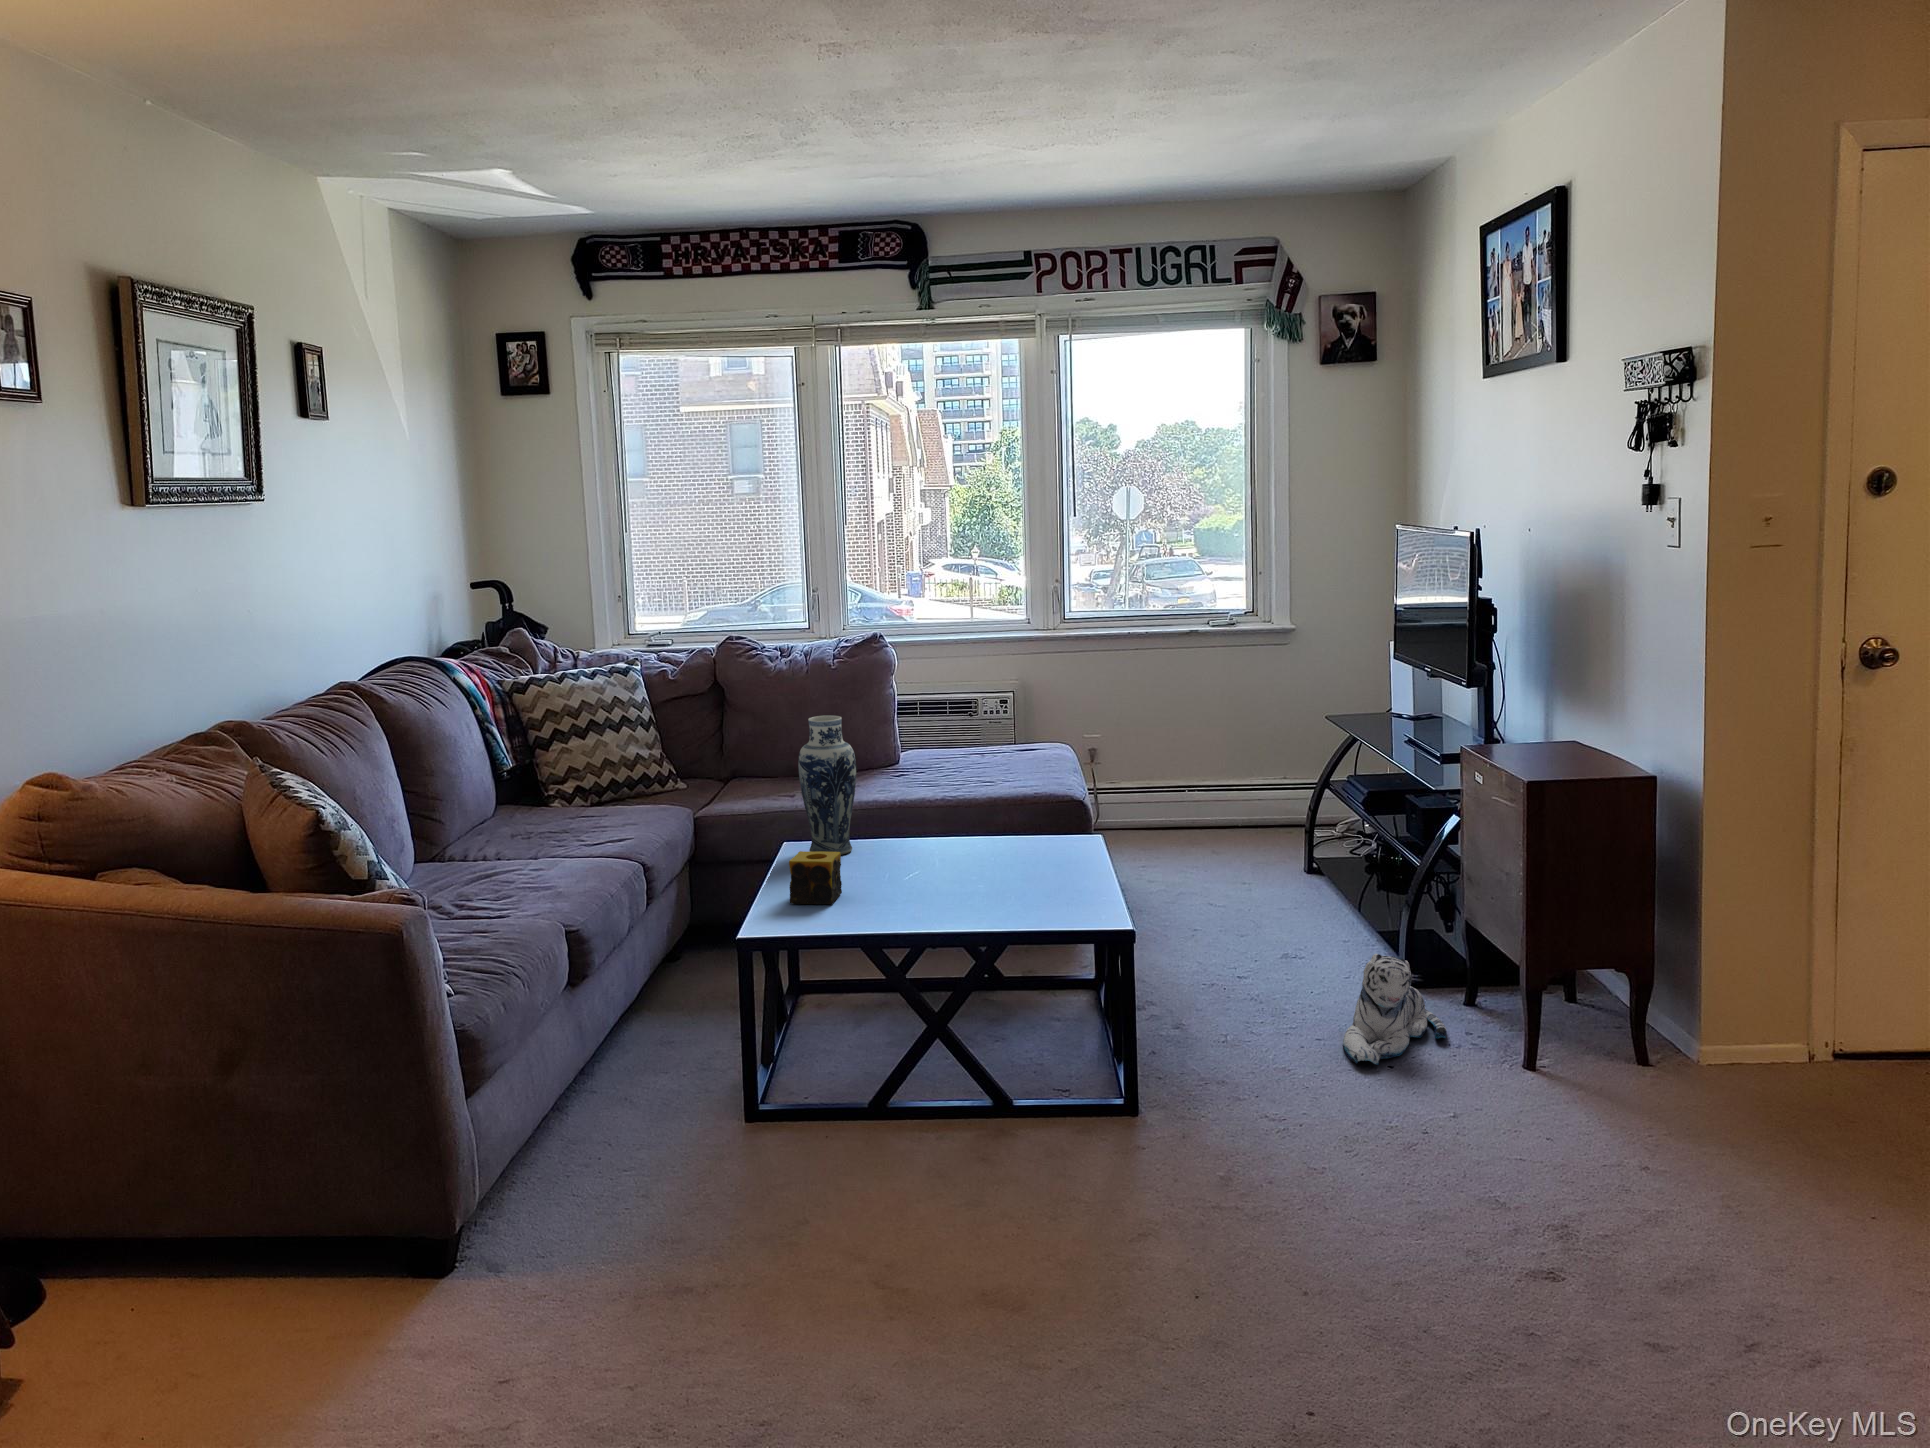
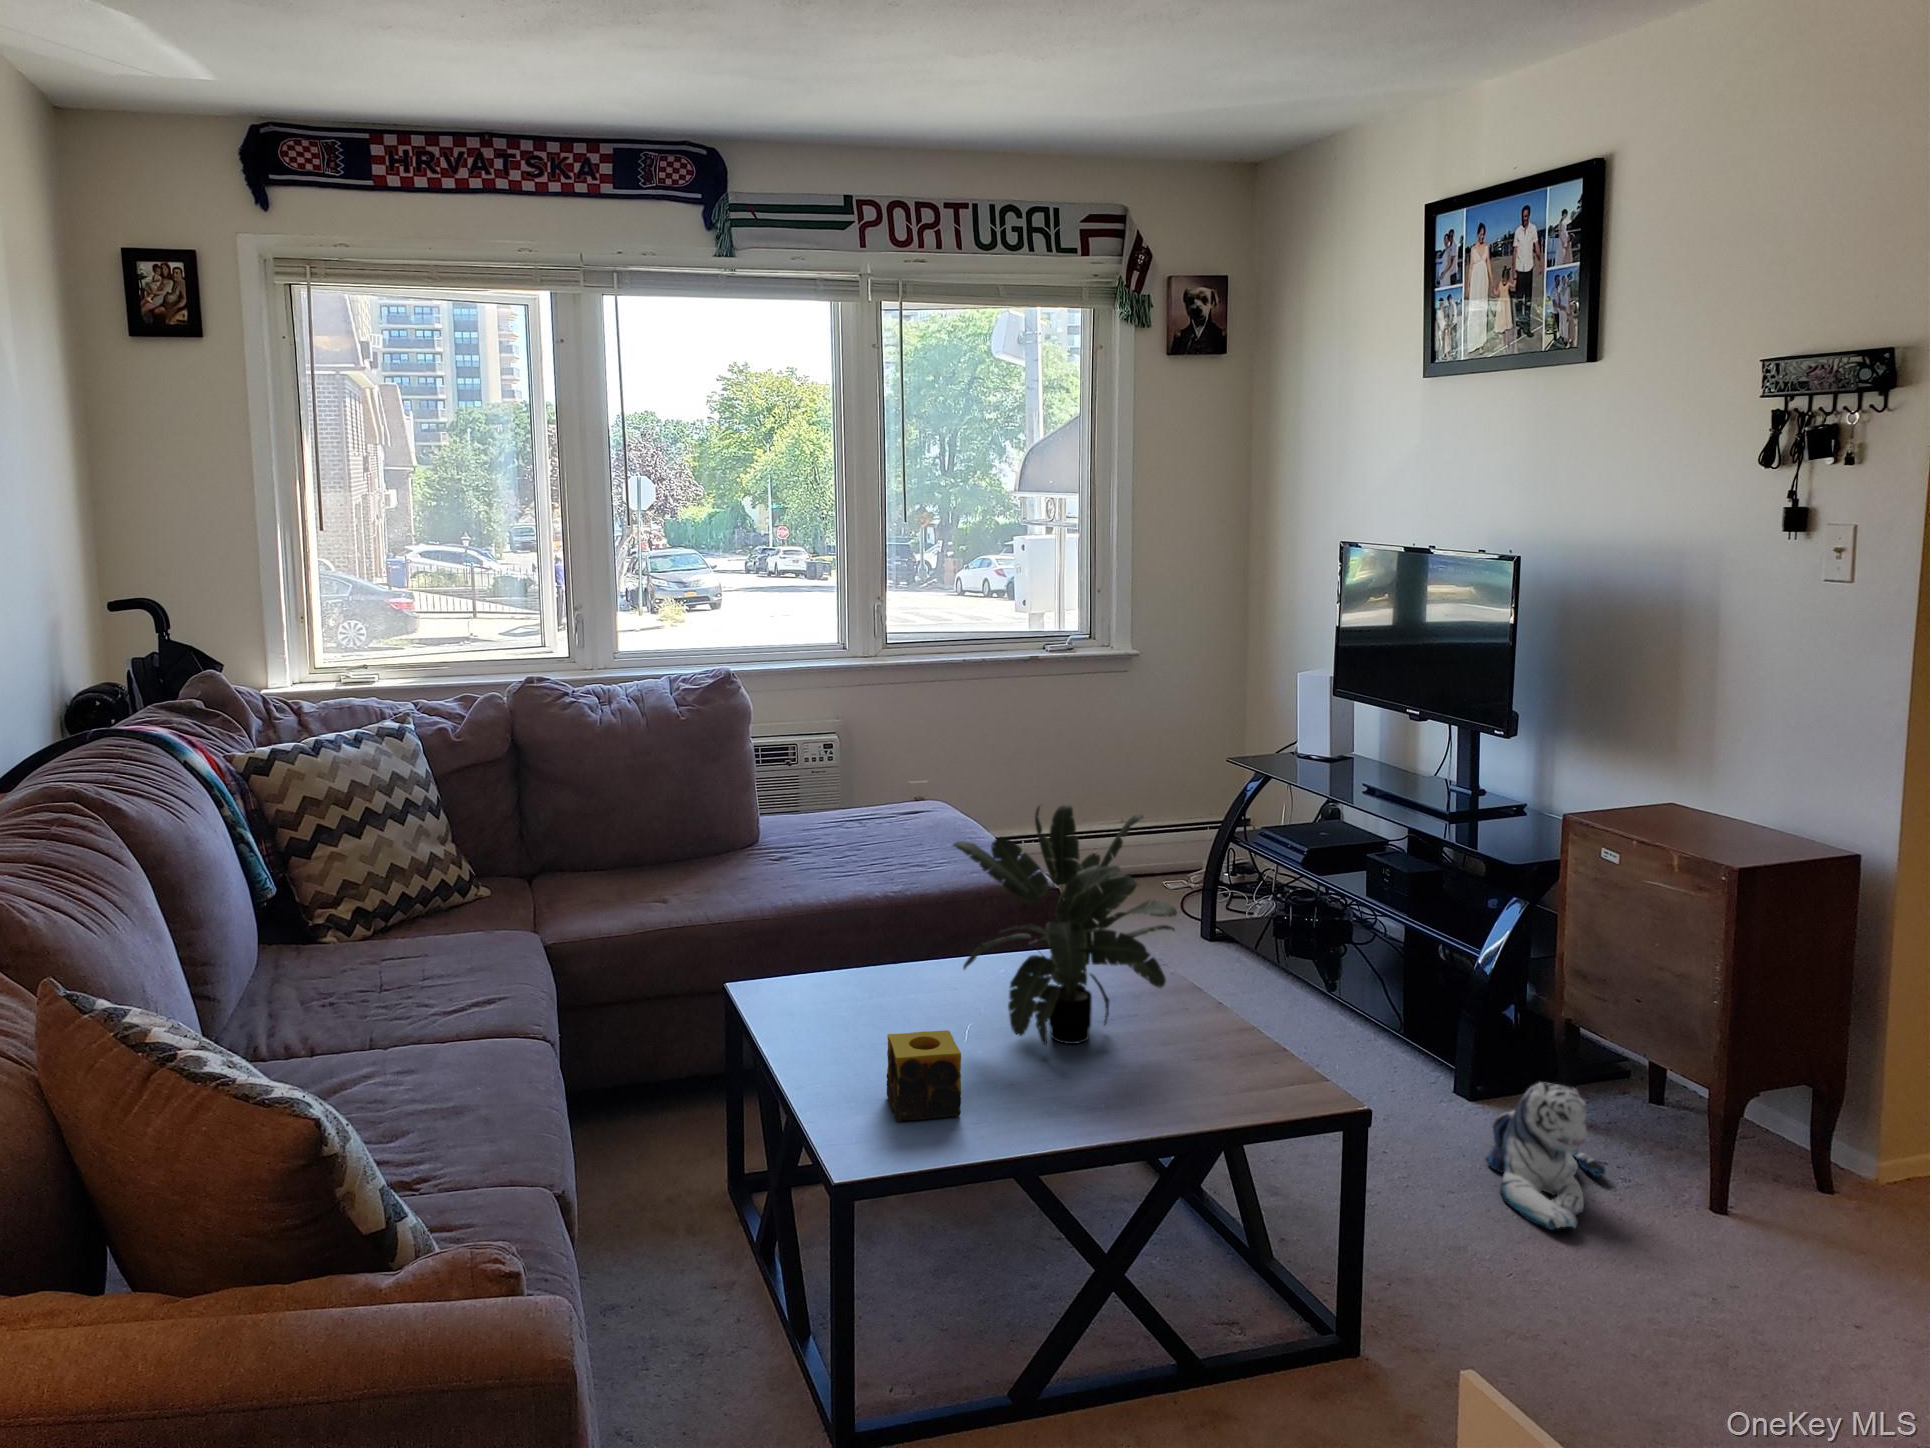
potted plant: none [882,709,1030,878] -> present [953,804,1177,1045]
vase: present [798,715,856,855] -> none [798,811,880,1015]

